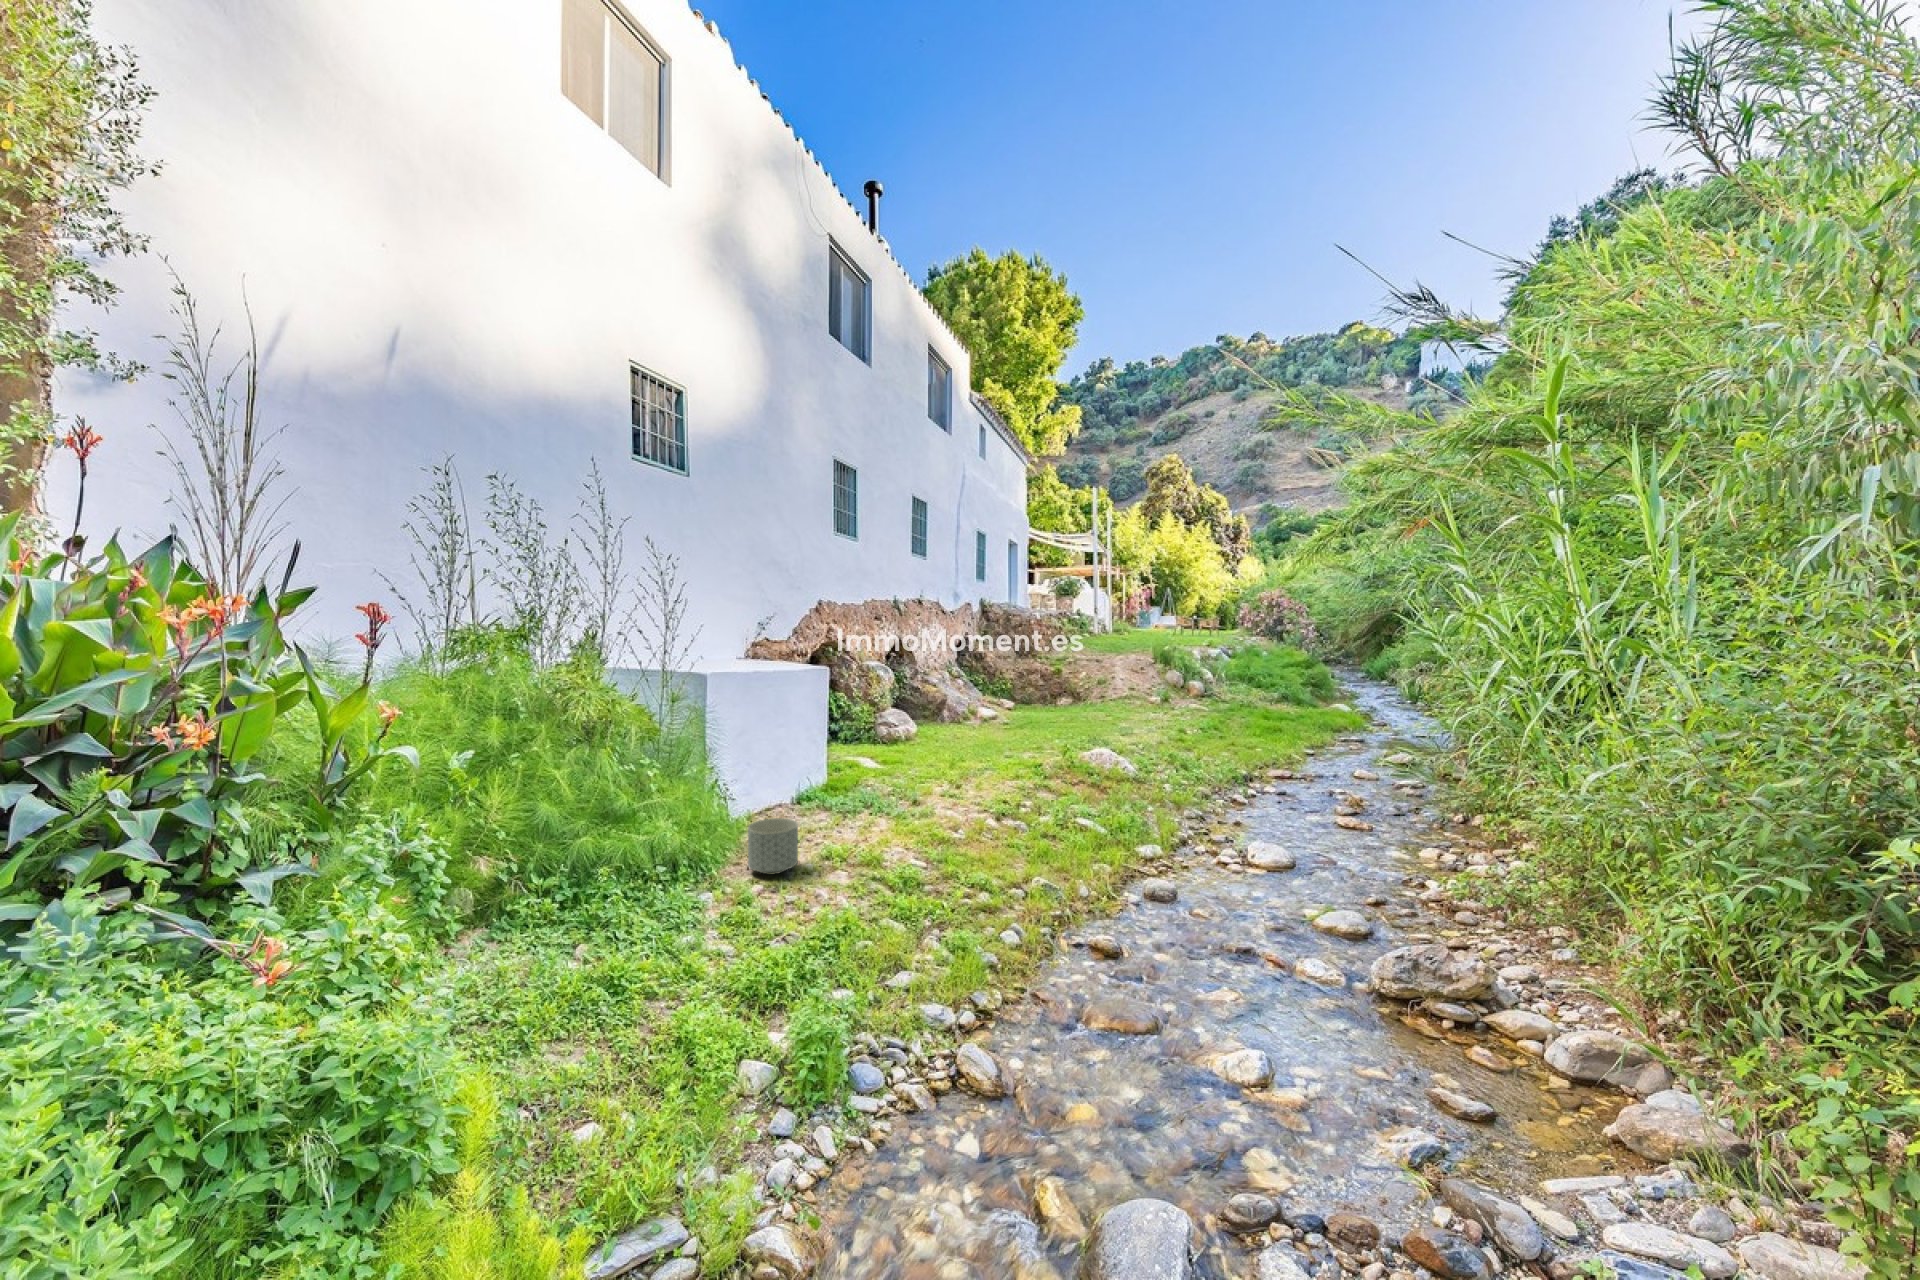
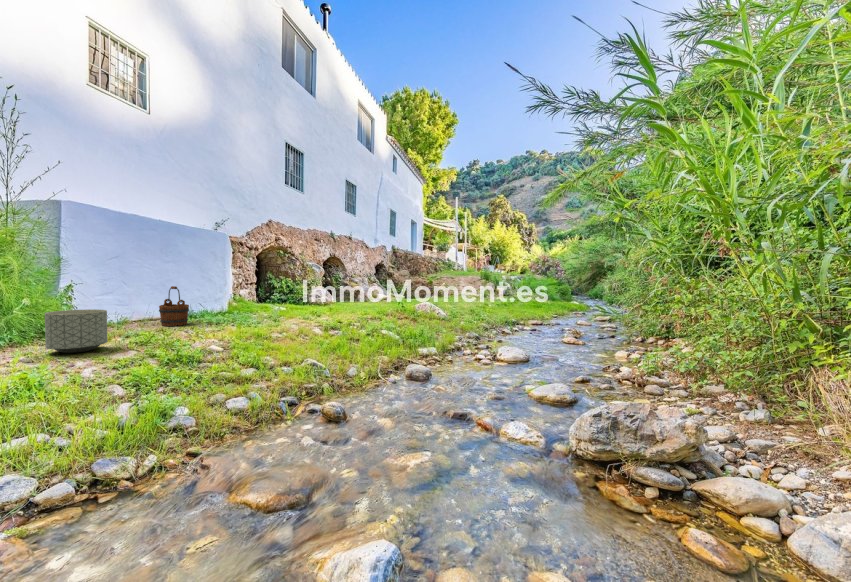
wooden bucket: none [774,761,808,818] -> present [159,286,189,326]

